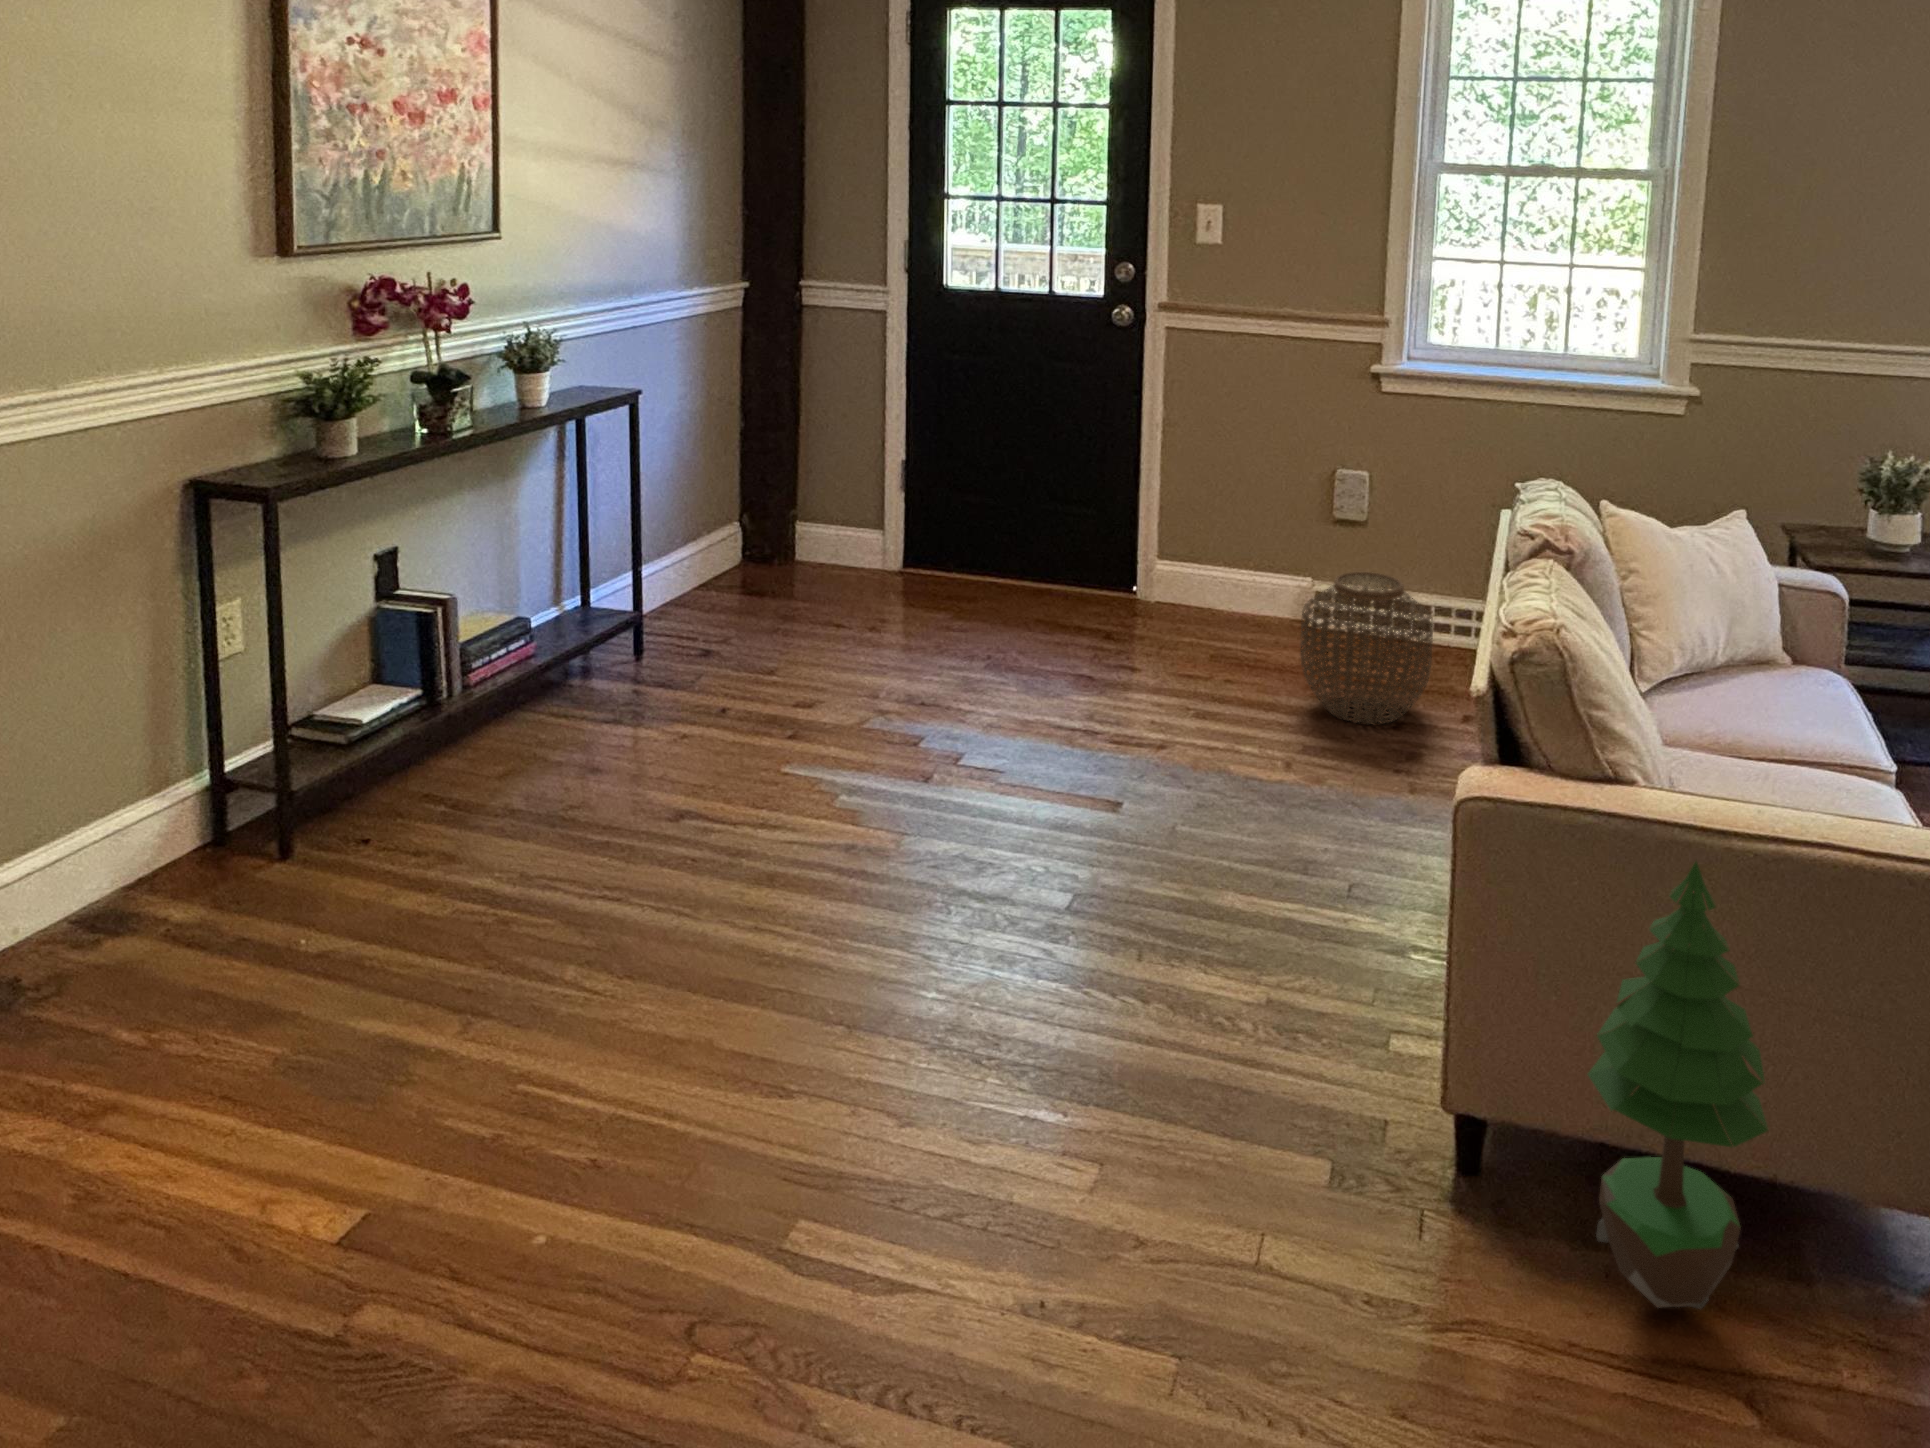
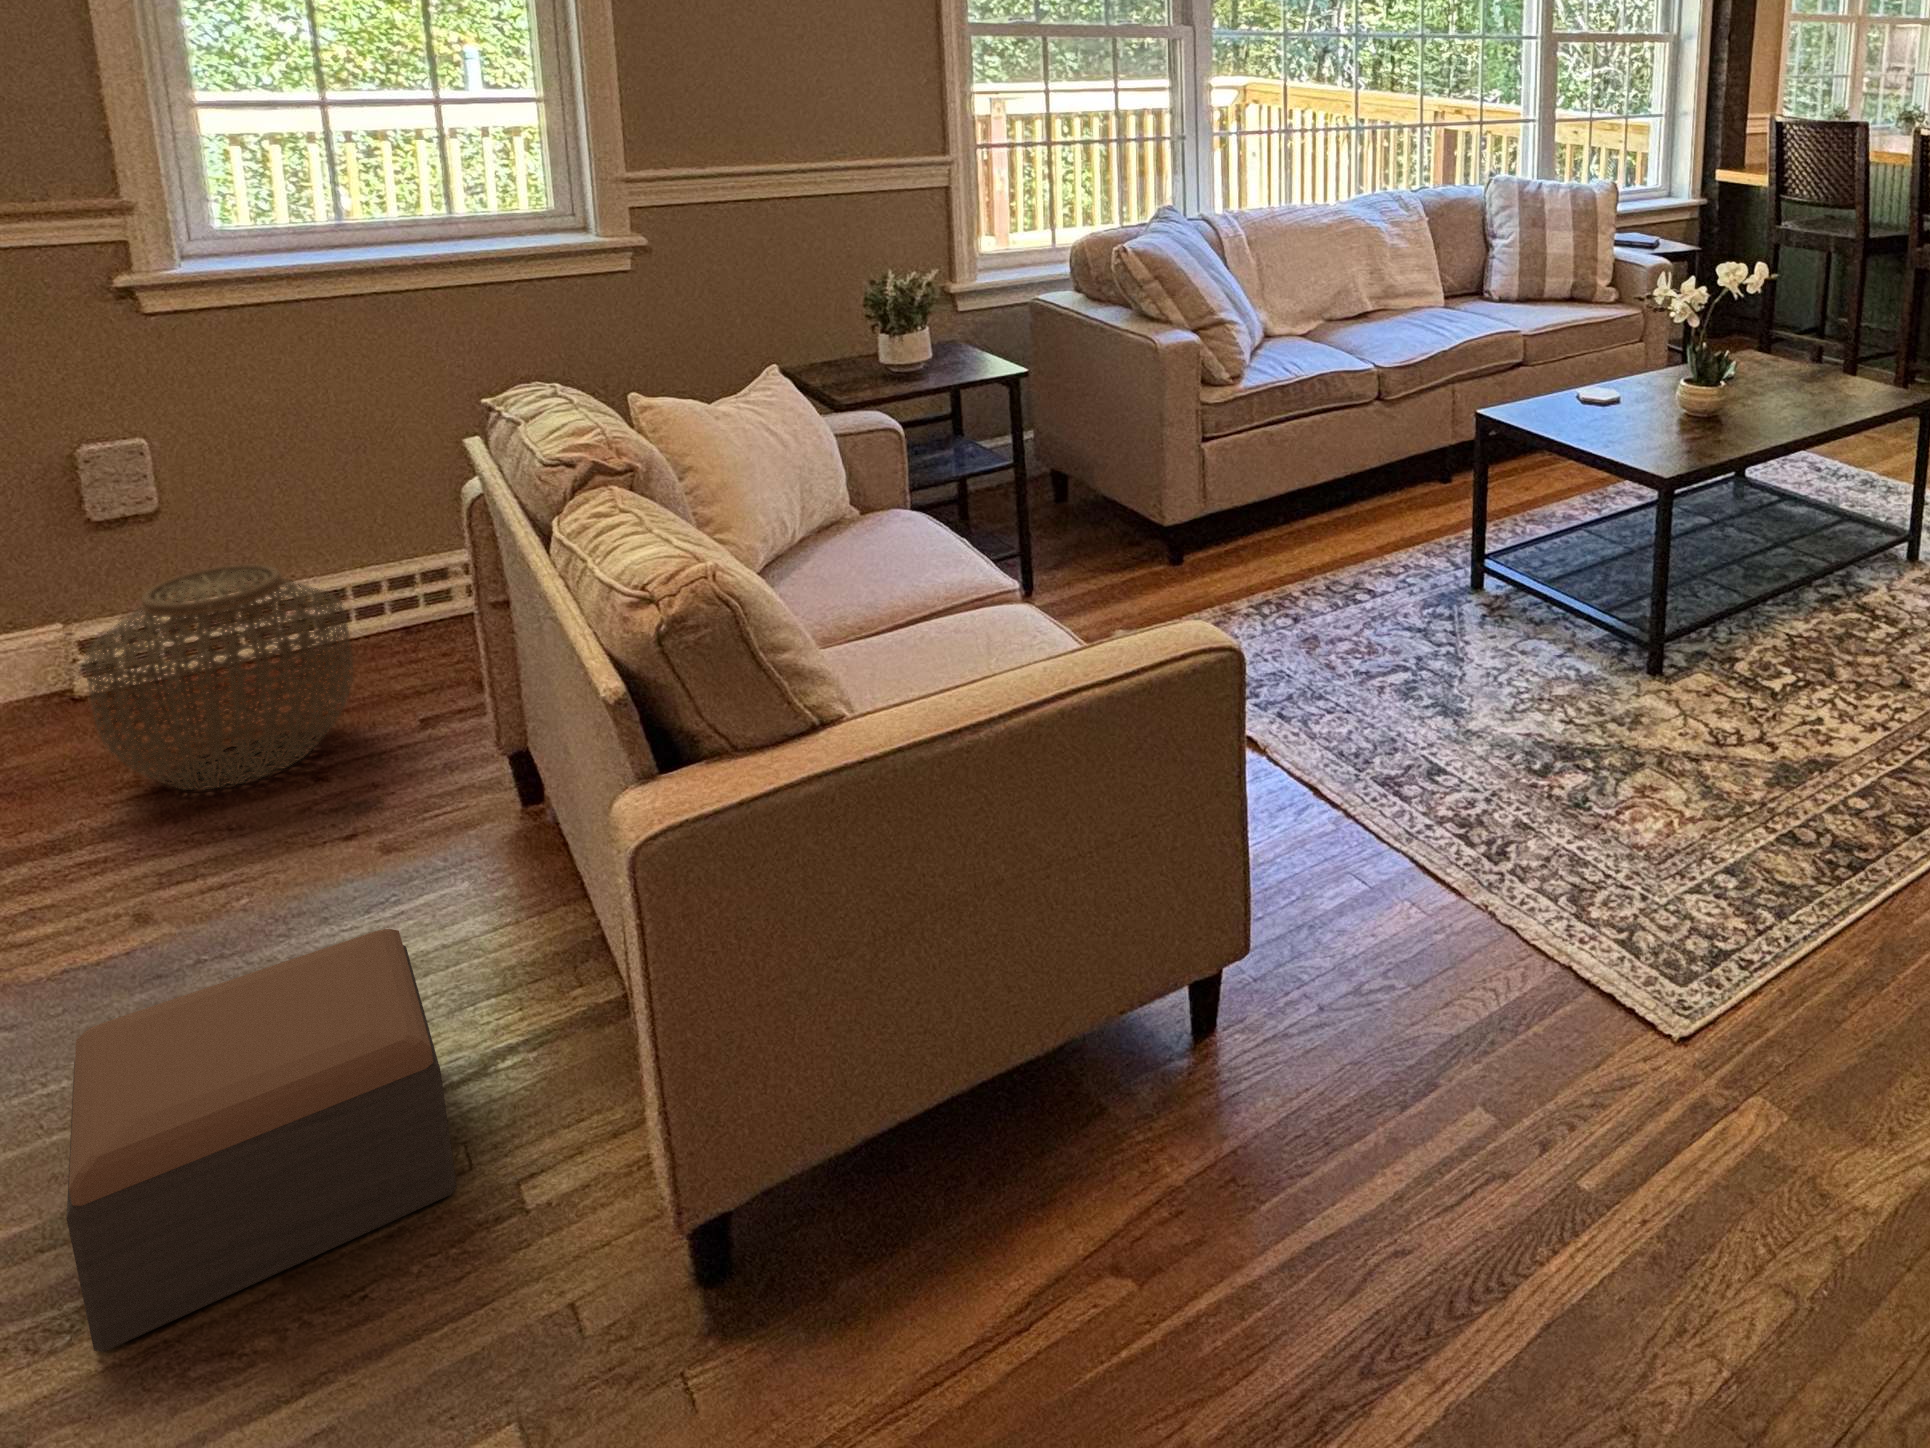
footstool: none [1193,808,1385,1021] -> present [67,929,457,1352]
potted tree: present [1588,862,1768,1309] -> none [871,780,1077,1265]

